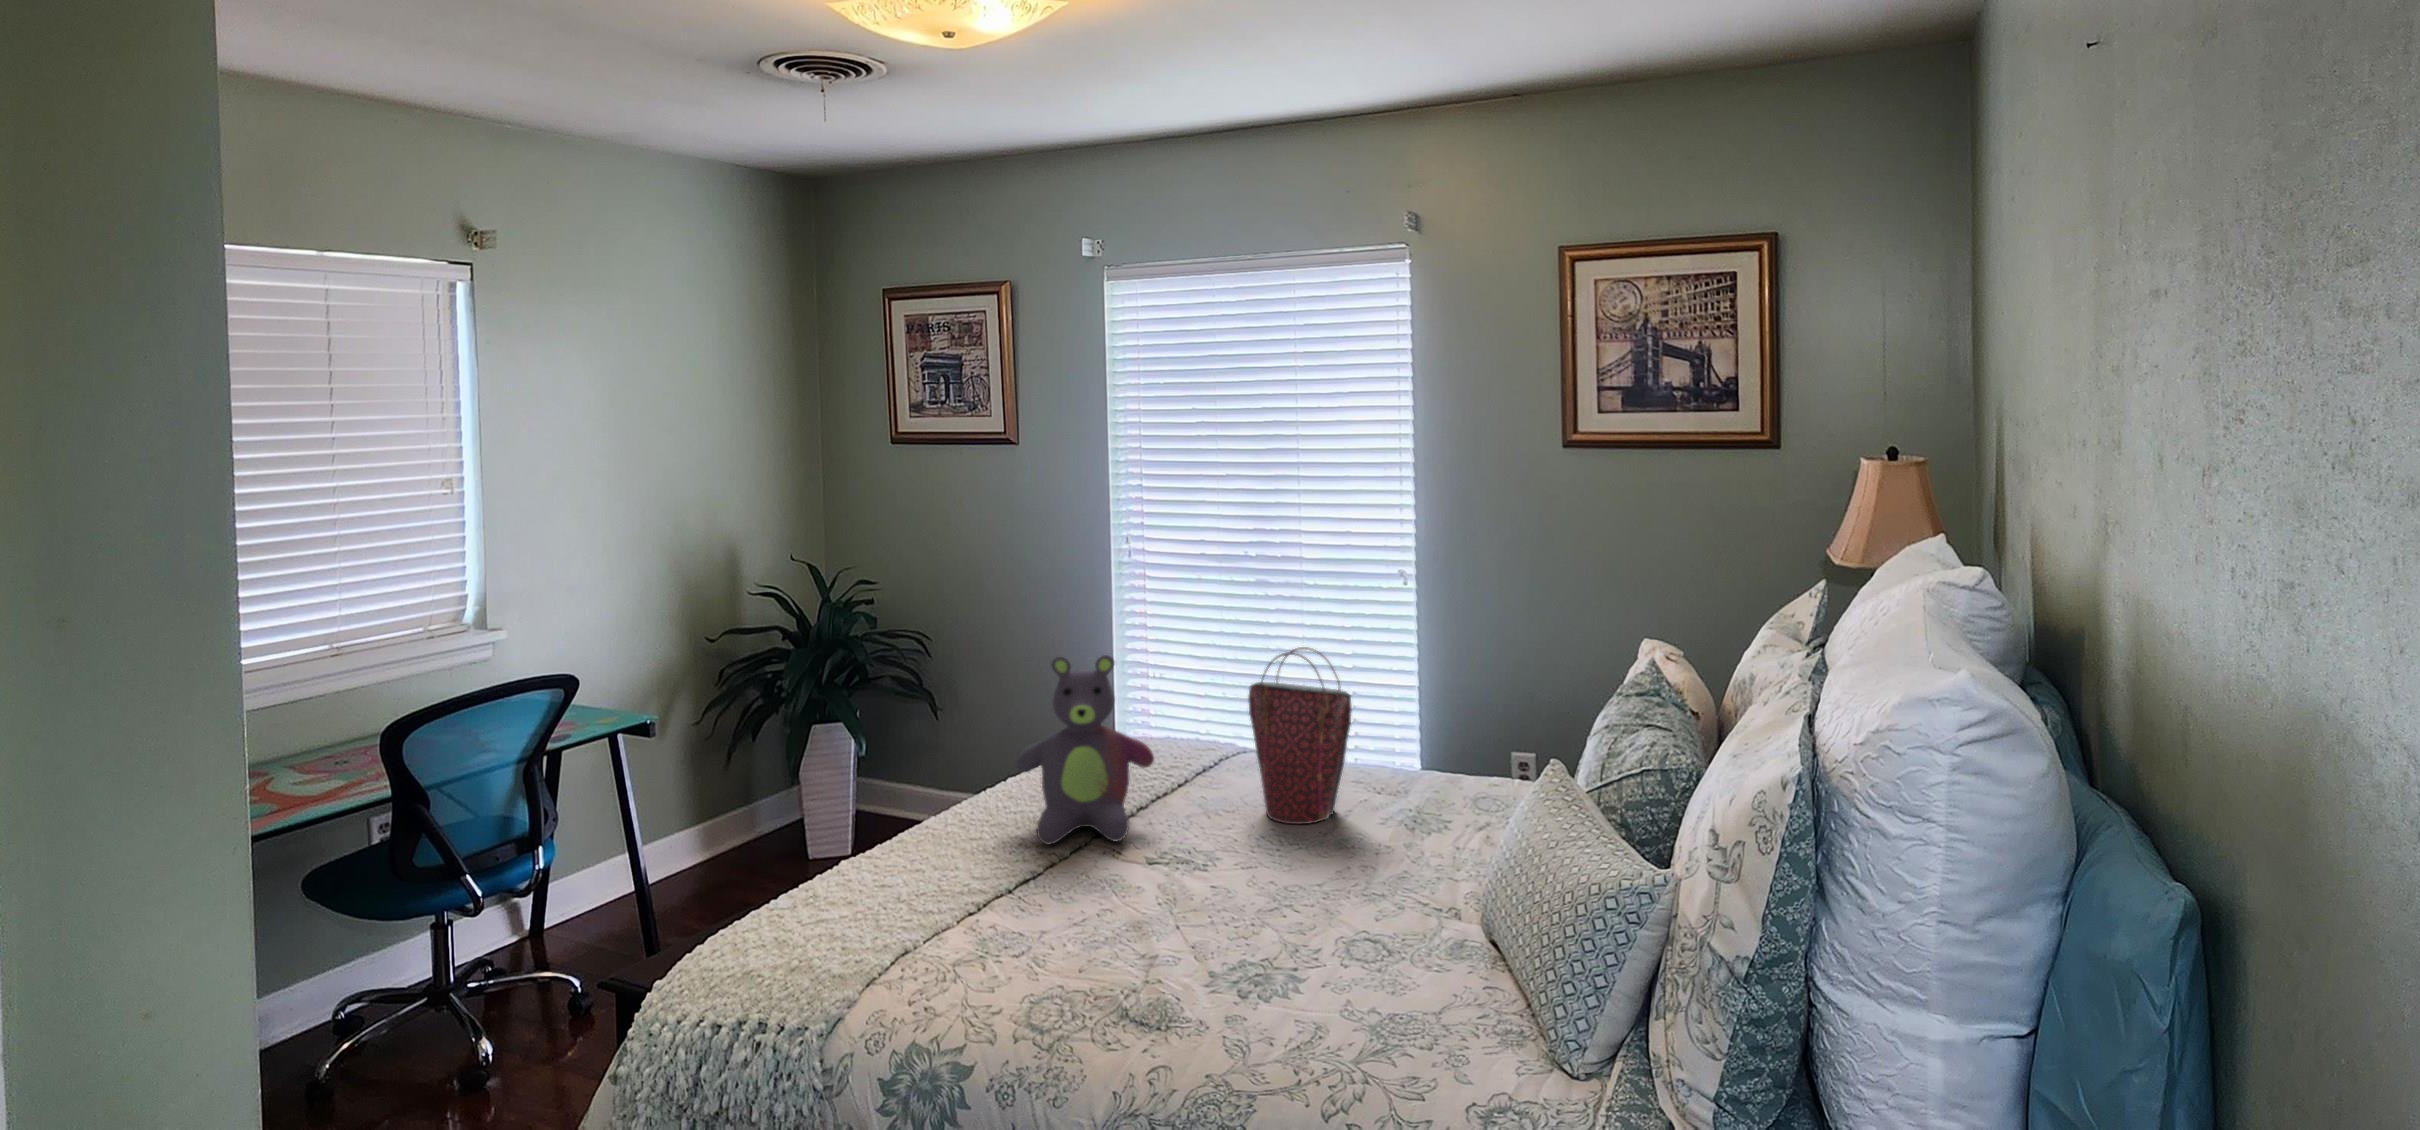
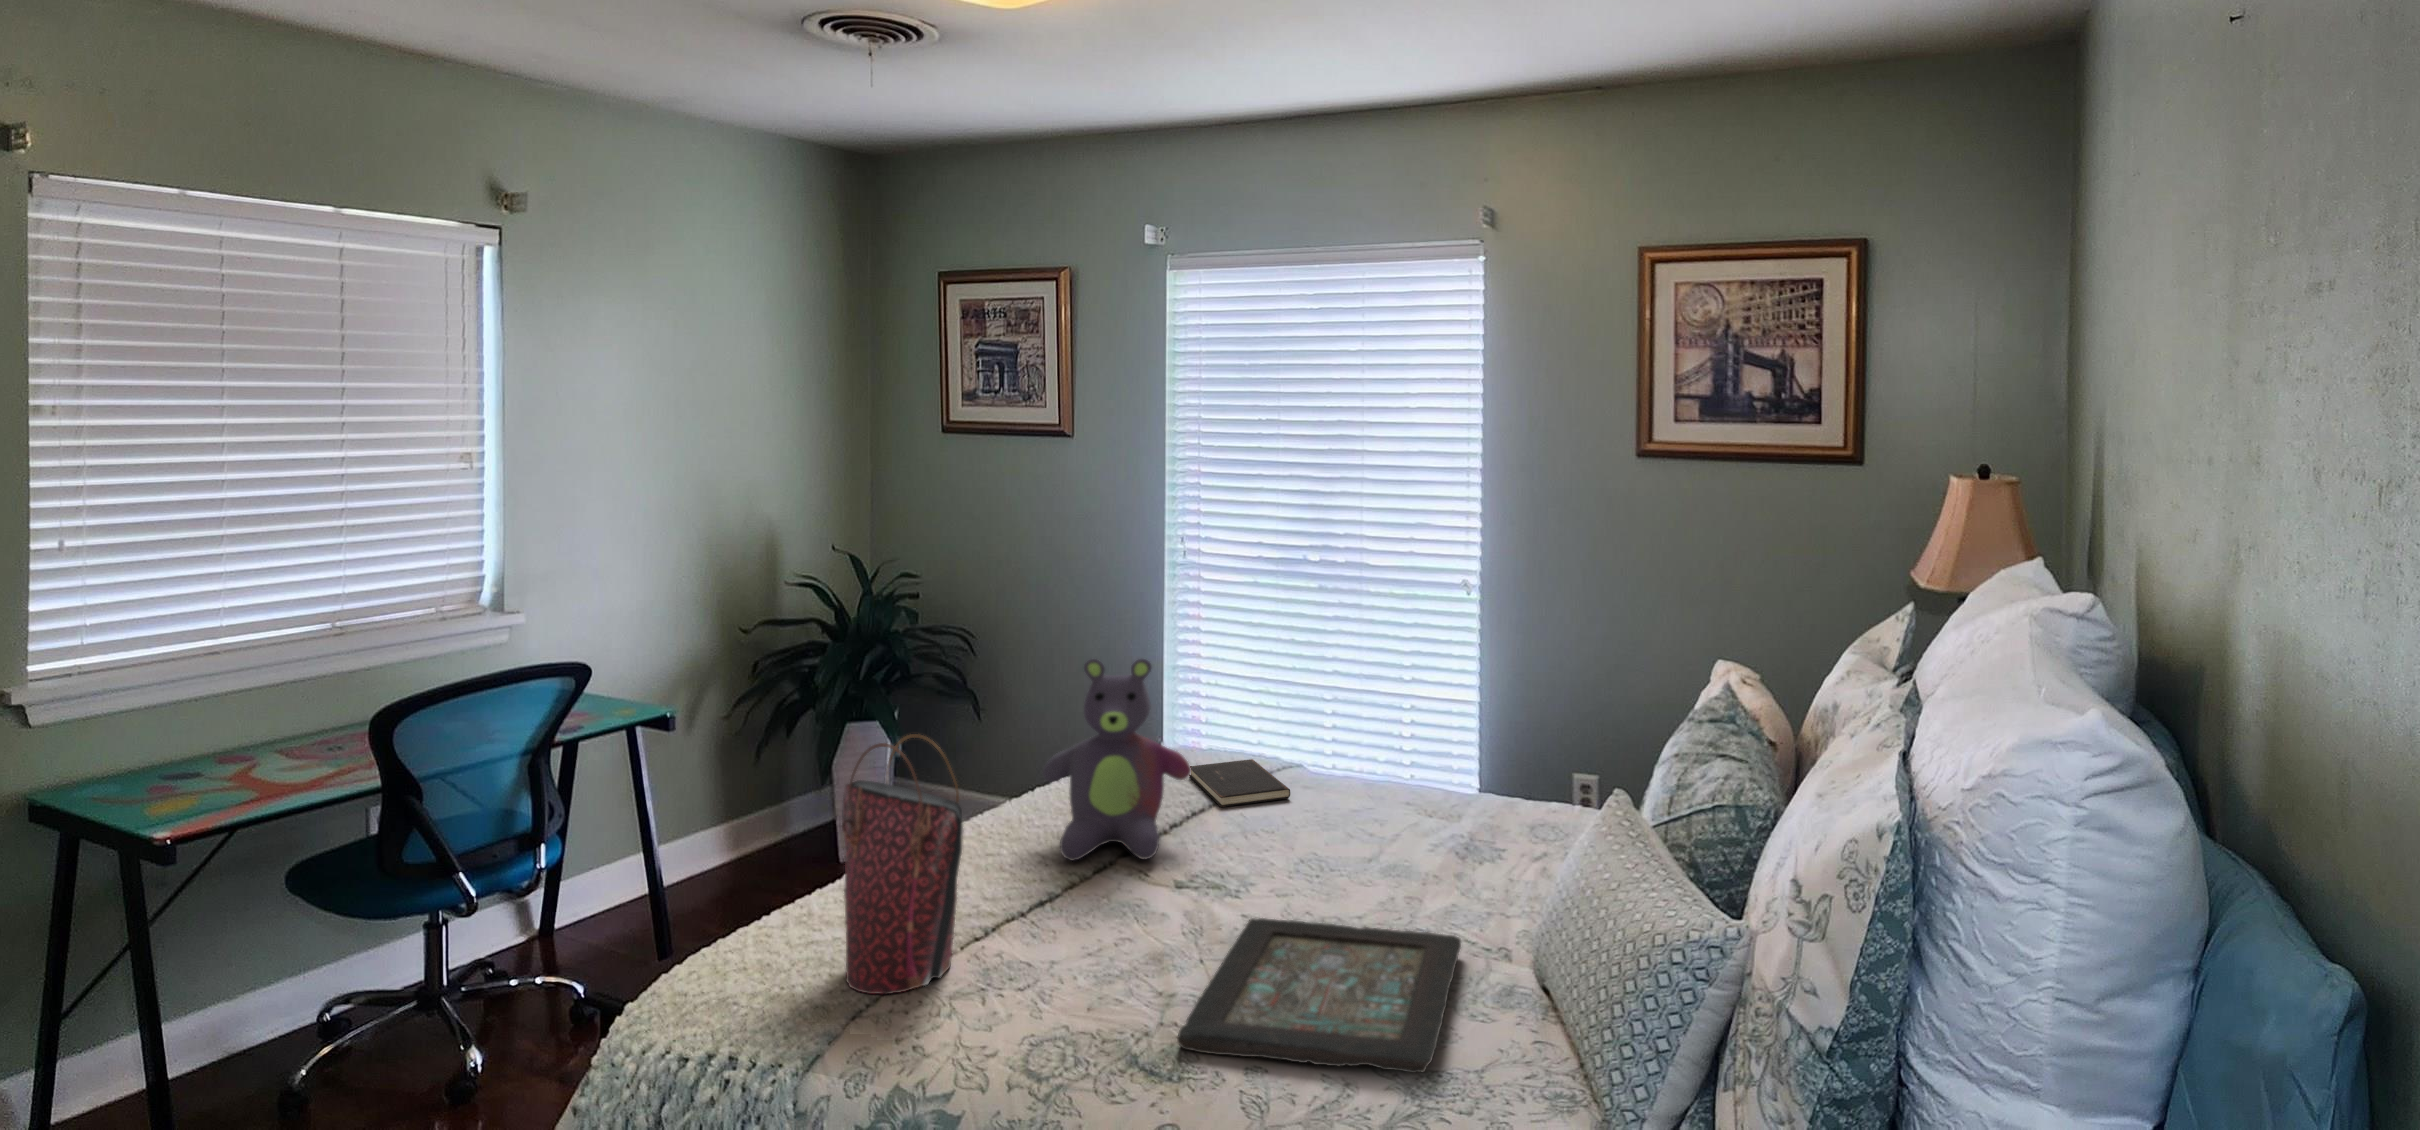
handbag: present [1248,647,1352,824] -> present [842,734,963,994]
hardcover book: none [1148,748,1246,793] -> present [1189,759,1290,807]
decorative tray: none [1164,889,1415,1016] -> present [1177,918,1461,1073]

